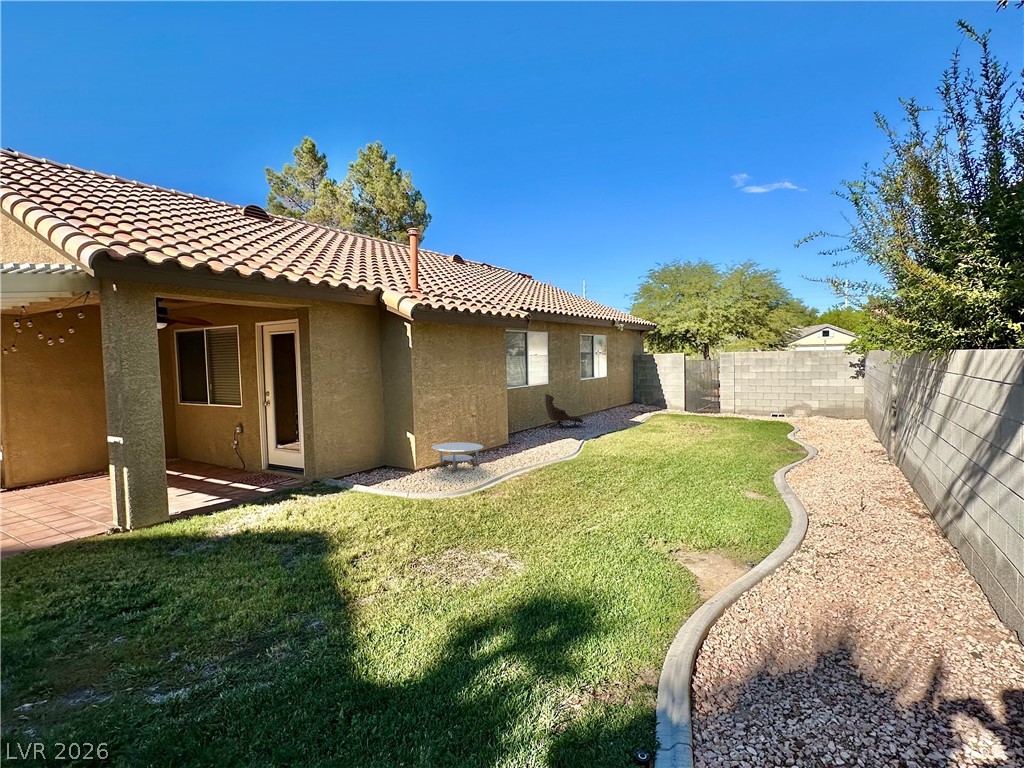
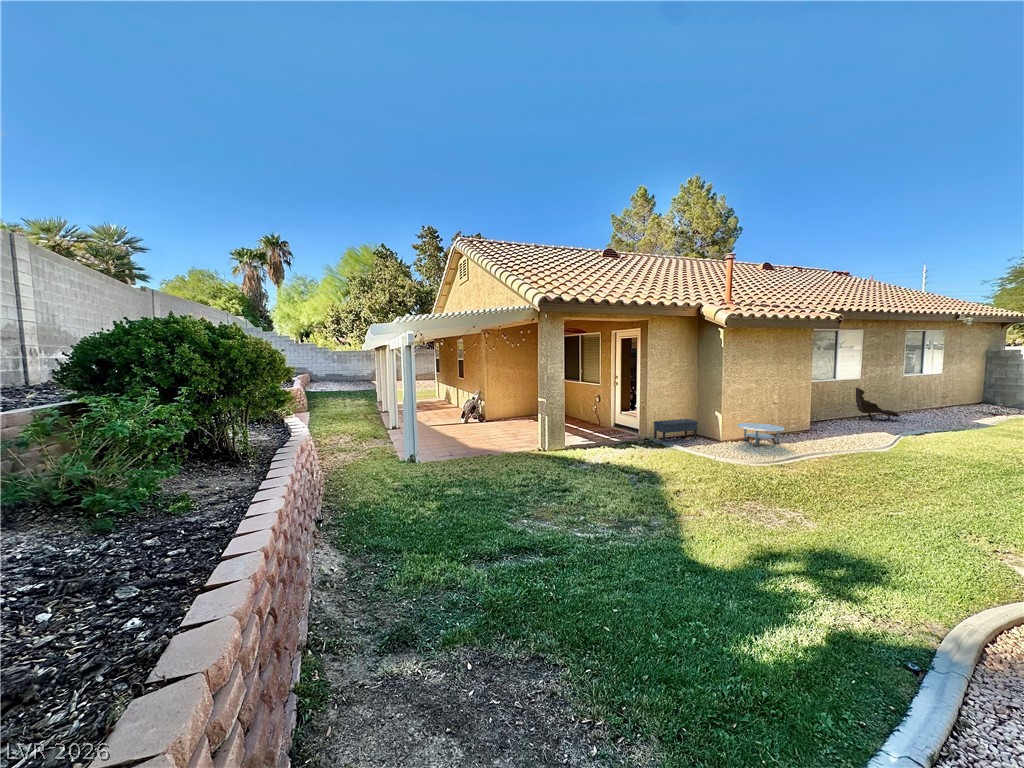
bench: none [325,445,384,481] -> present [654,419,698,442]

